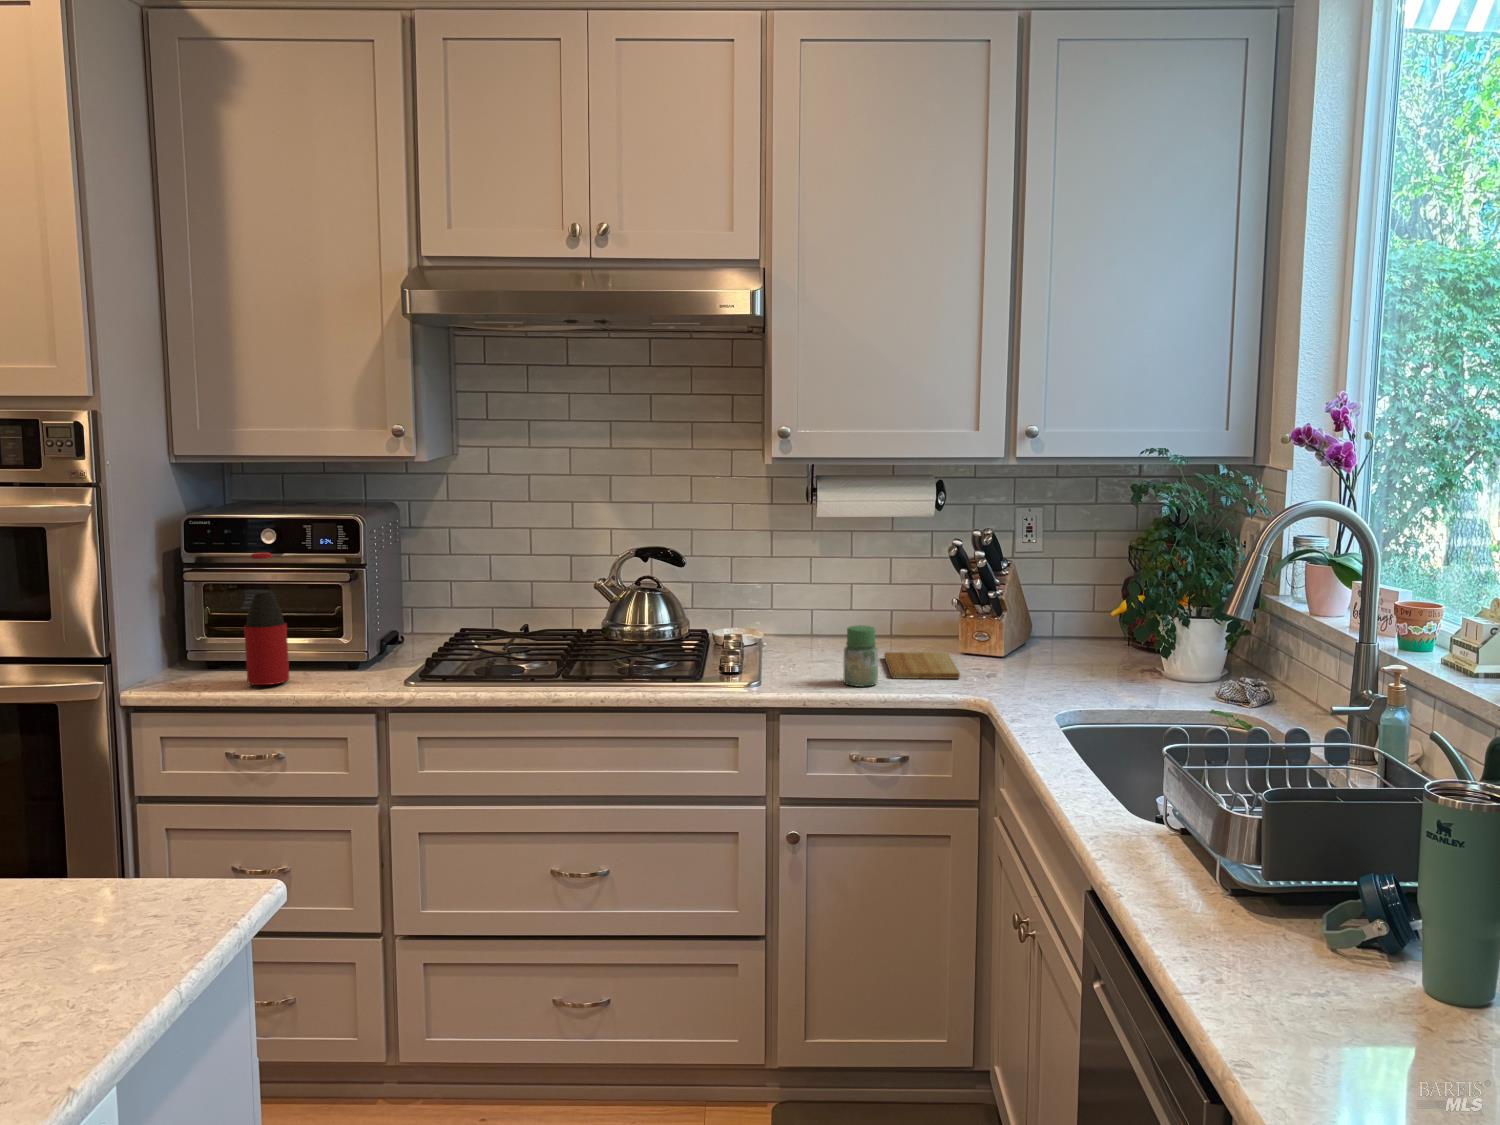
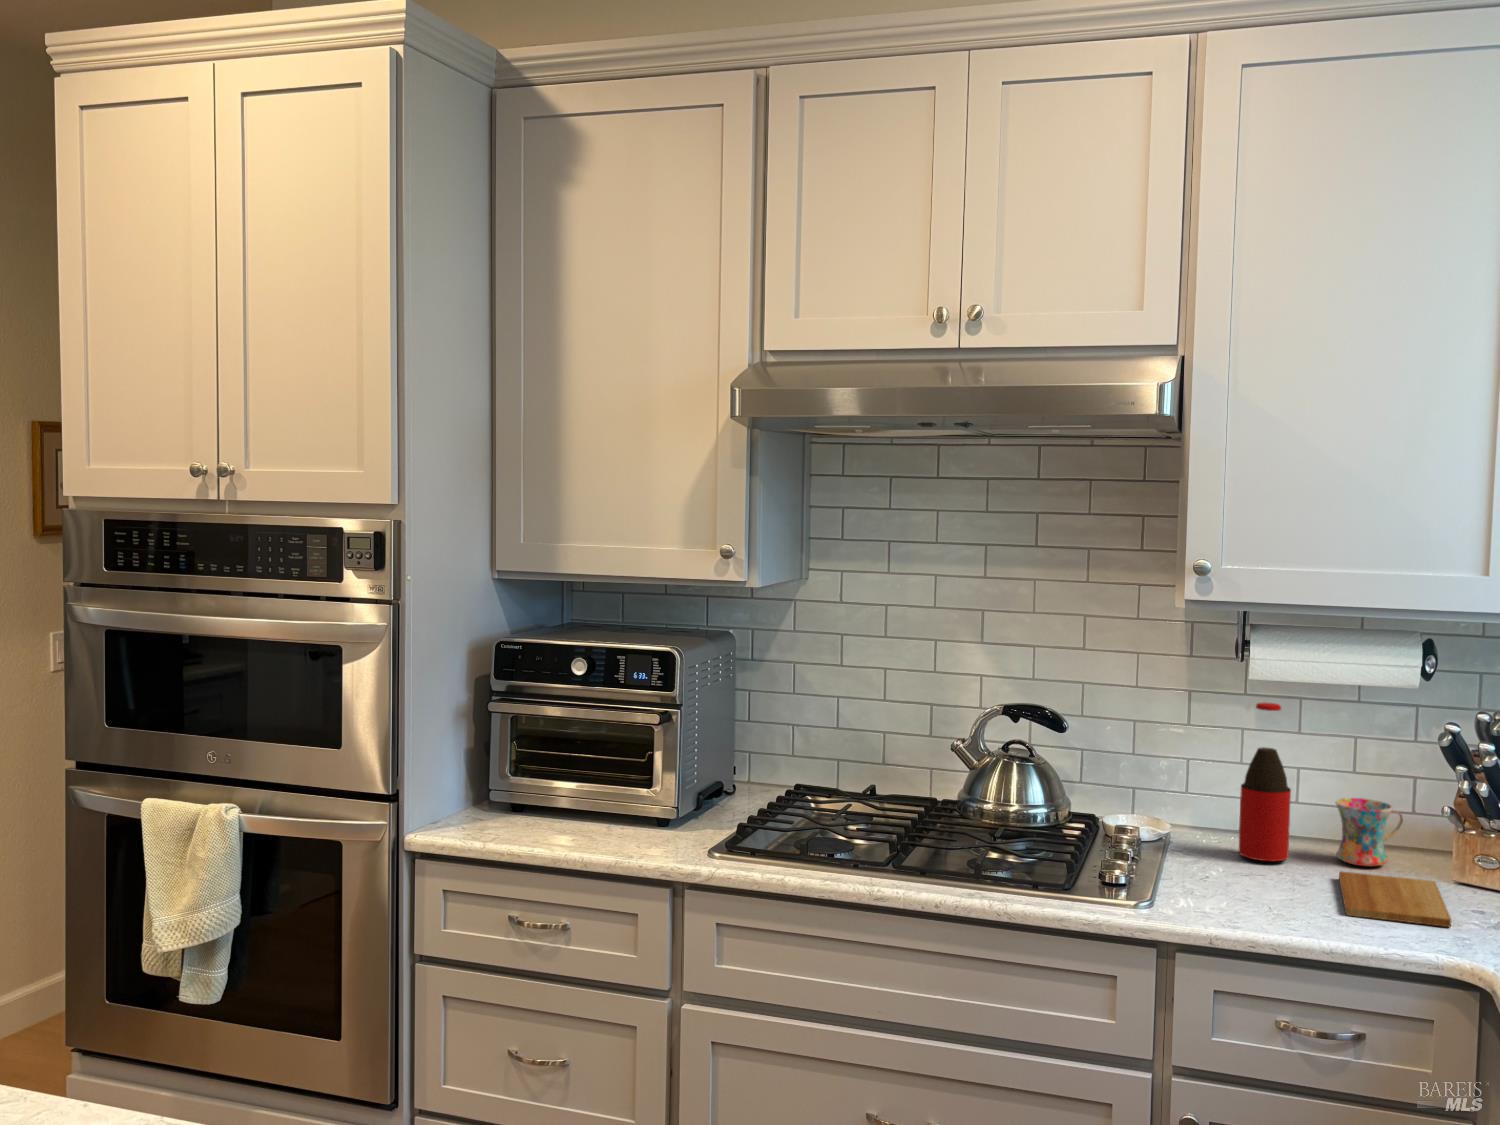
bottle: present [244,552,289,685] -> present [1239,702,1291,861]
mug: none [880,601,925,649] -> present [1336,798,1403,866]
jar: present [844,625,878,687] -> none [1273,838,1325,925]

